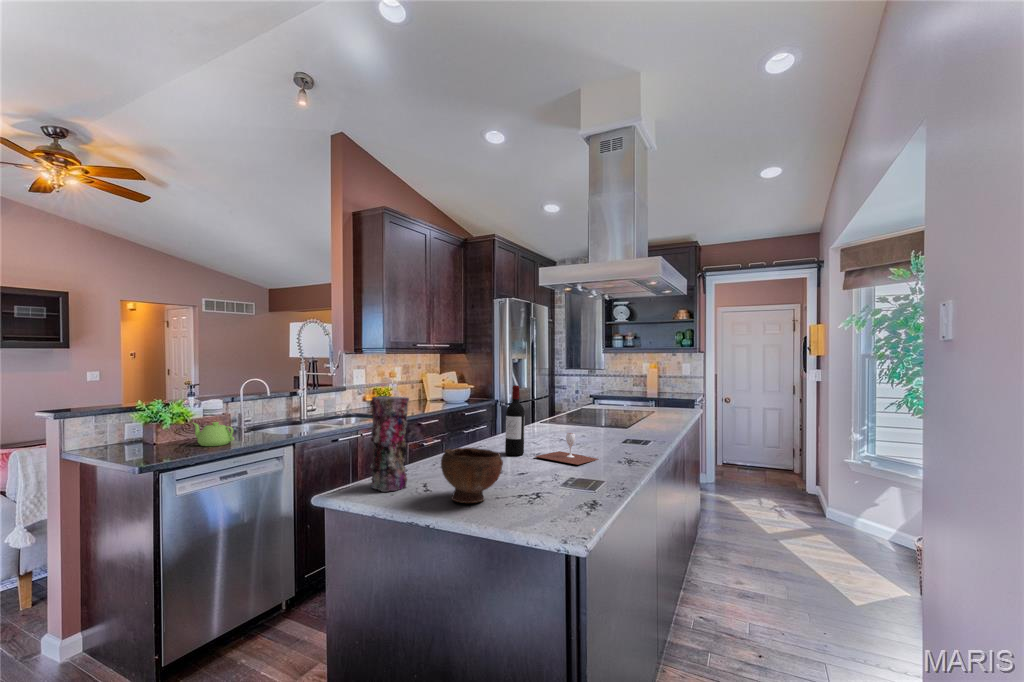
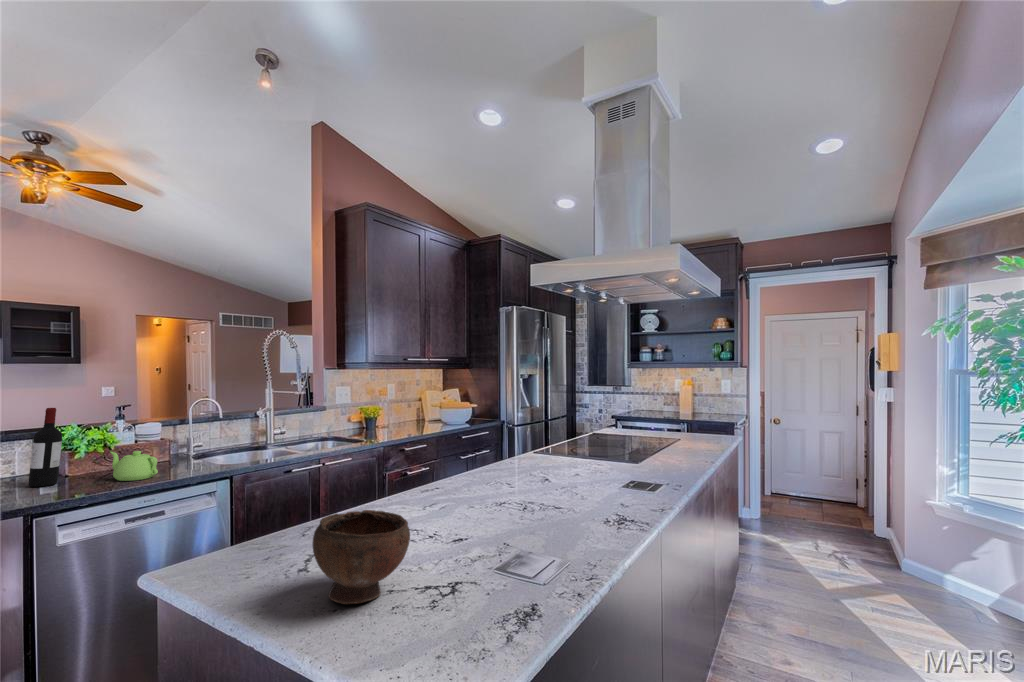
wine bottle: present [505,385,525,456] -> present [28,408,62,487]
vase: present [370,396,409,492] -> none [242,431,299,571]
wine glass: present [535,433,599,465] -> none [498,477,597,526]

